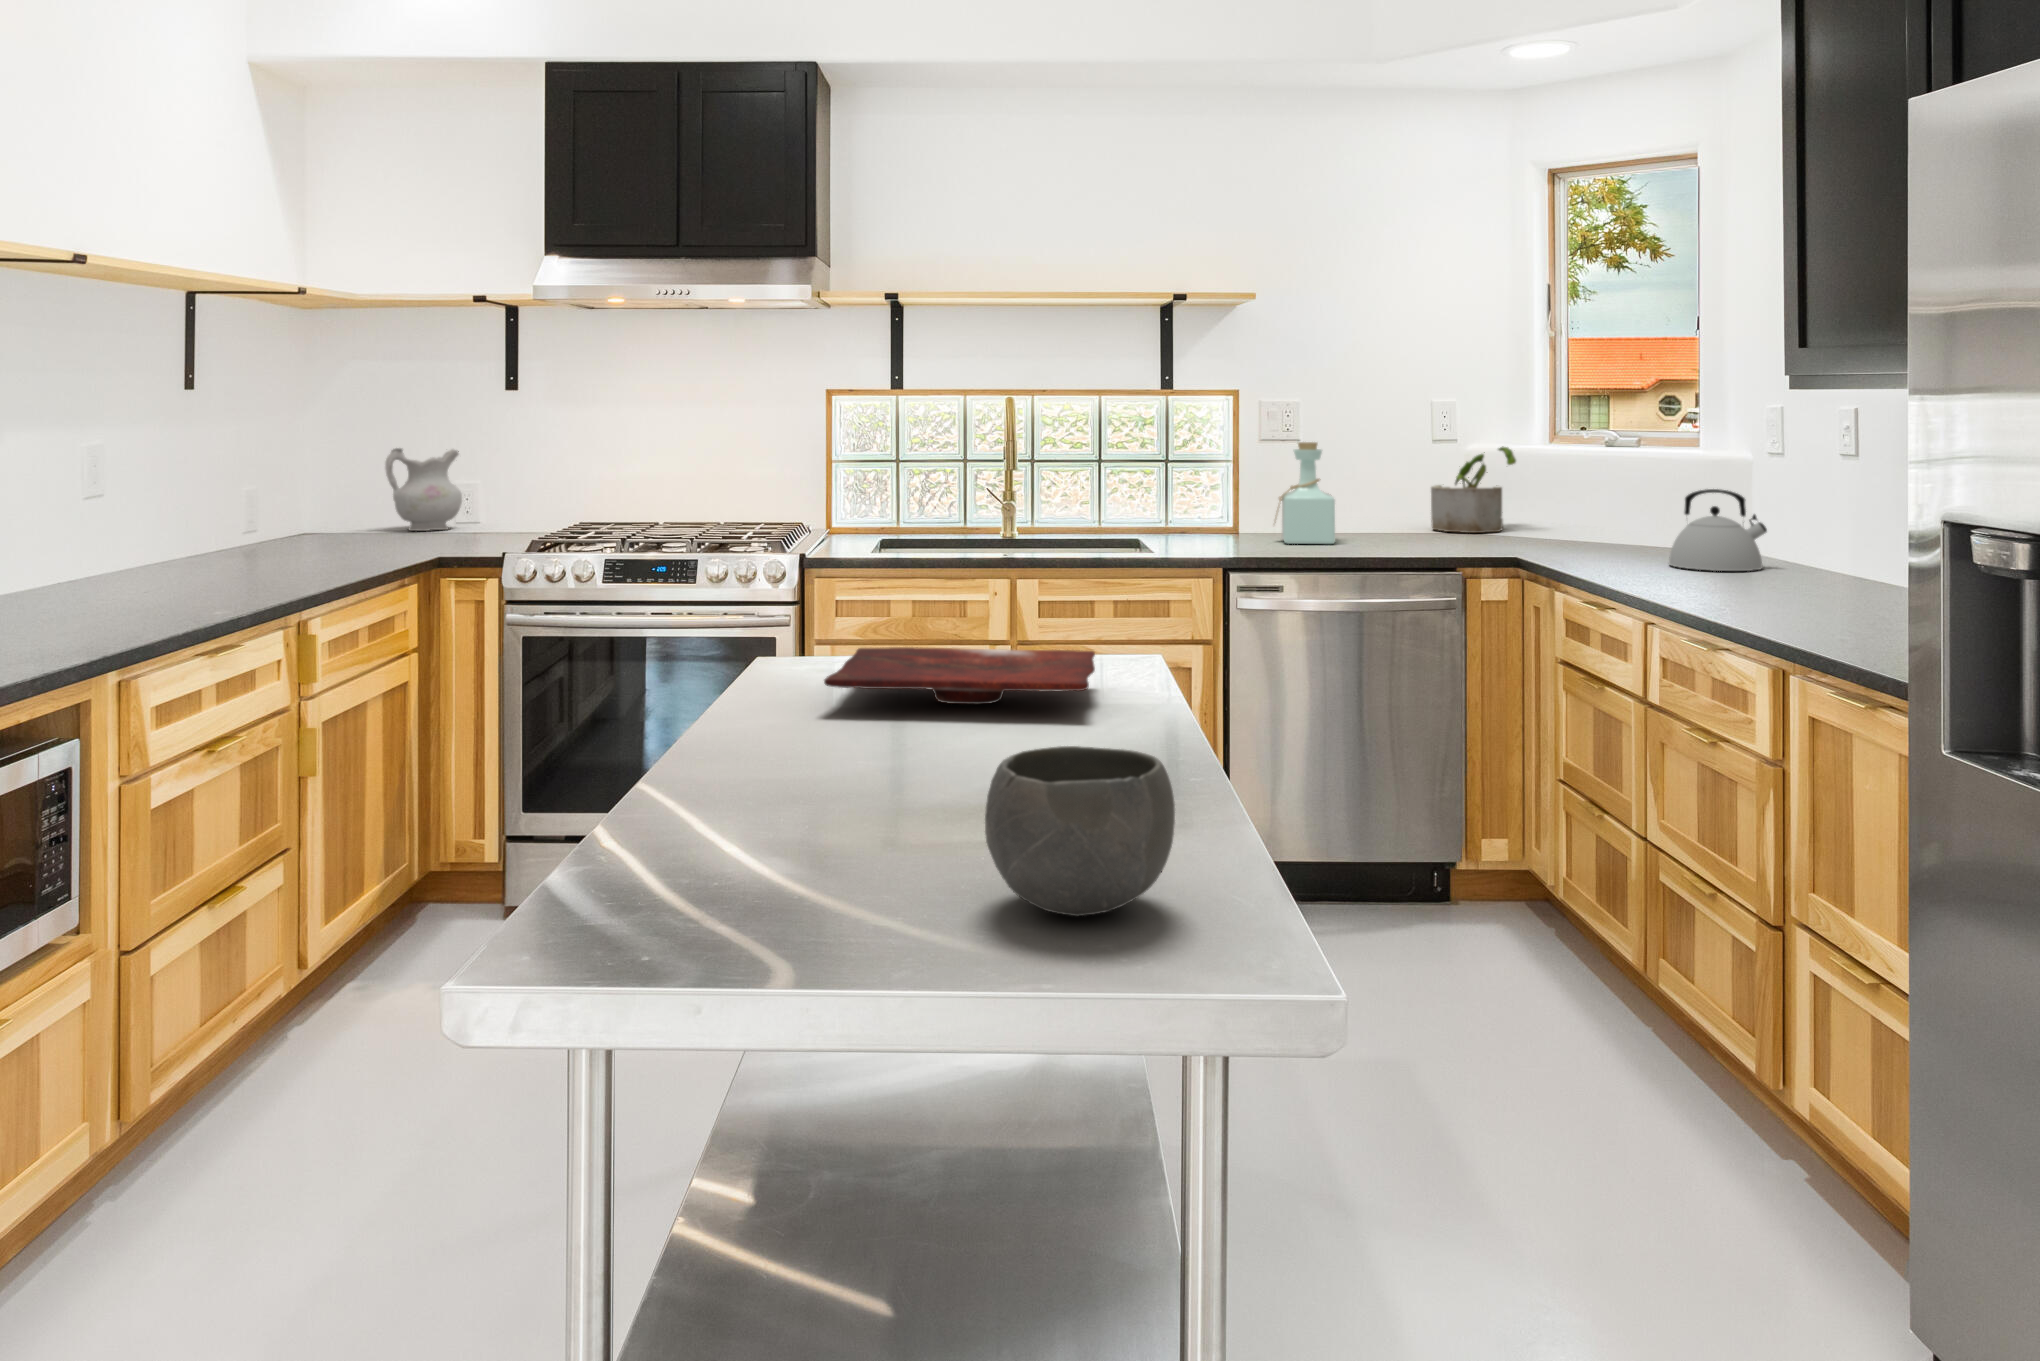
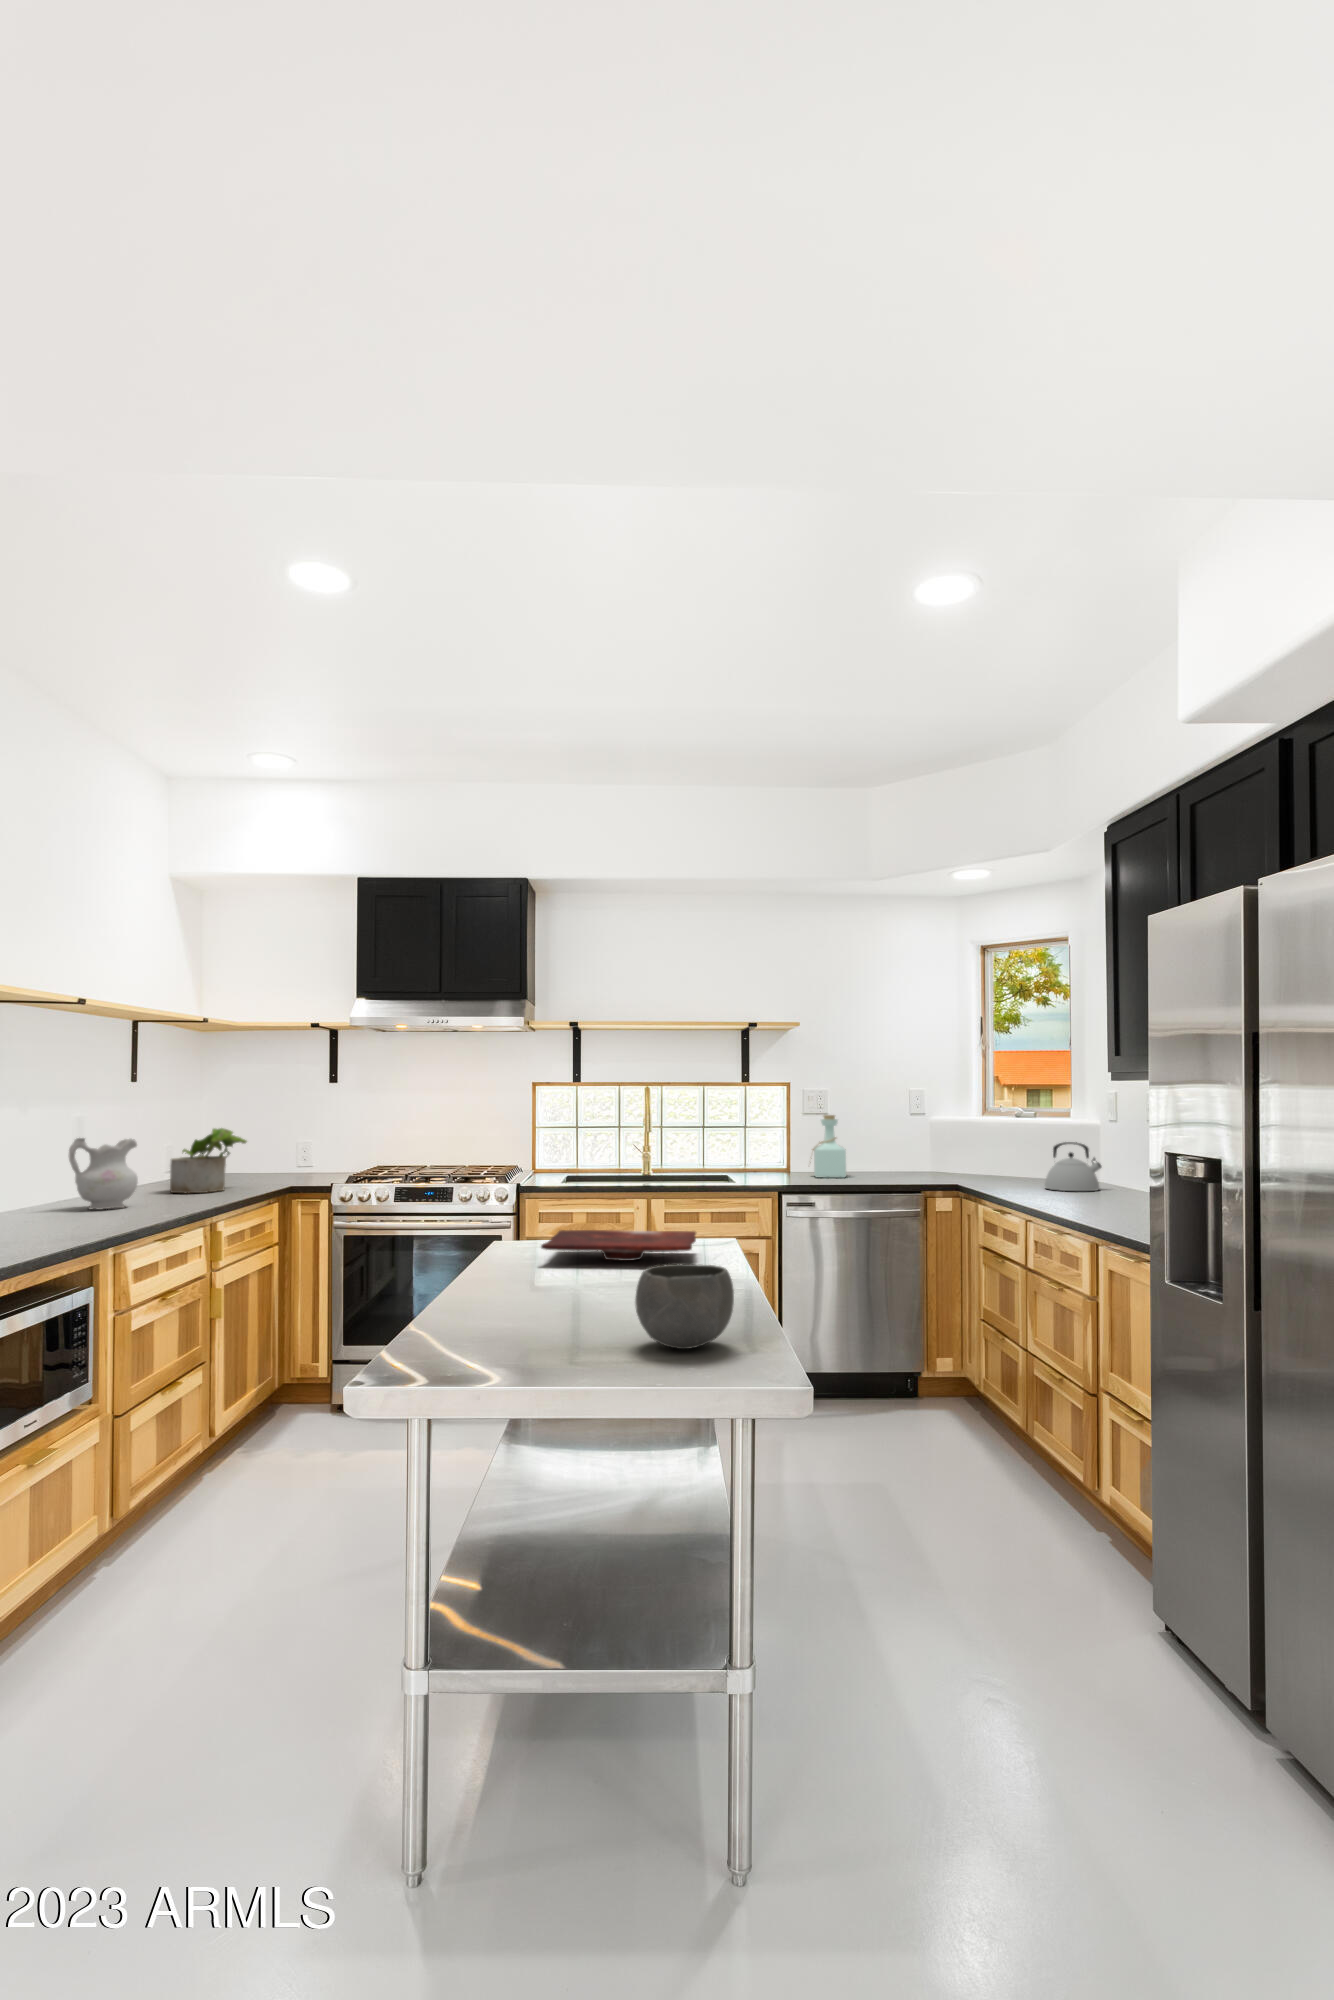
potted plant: present [1431,446,1516,533] -> present [170,1128,247,1193]
ceramic pitcher: present [385,448,462,531] -> present [69,1138,138,1209]

